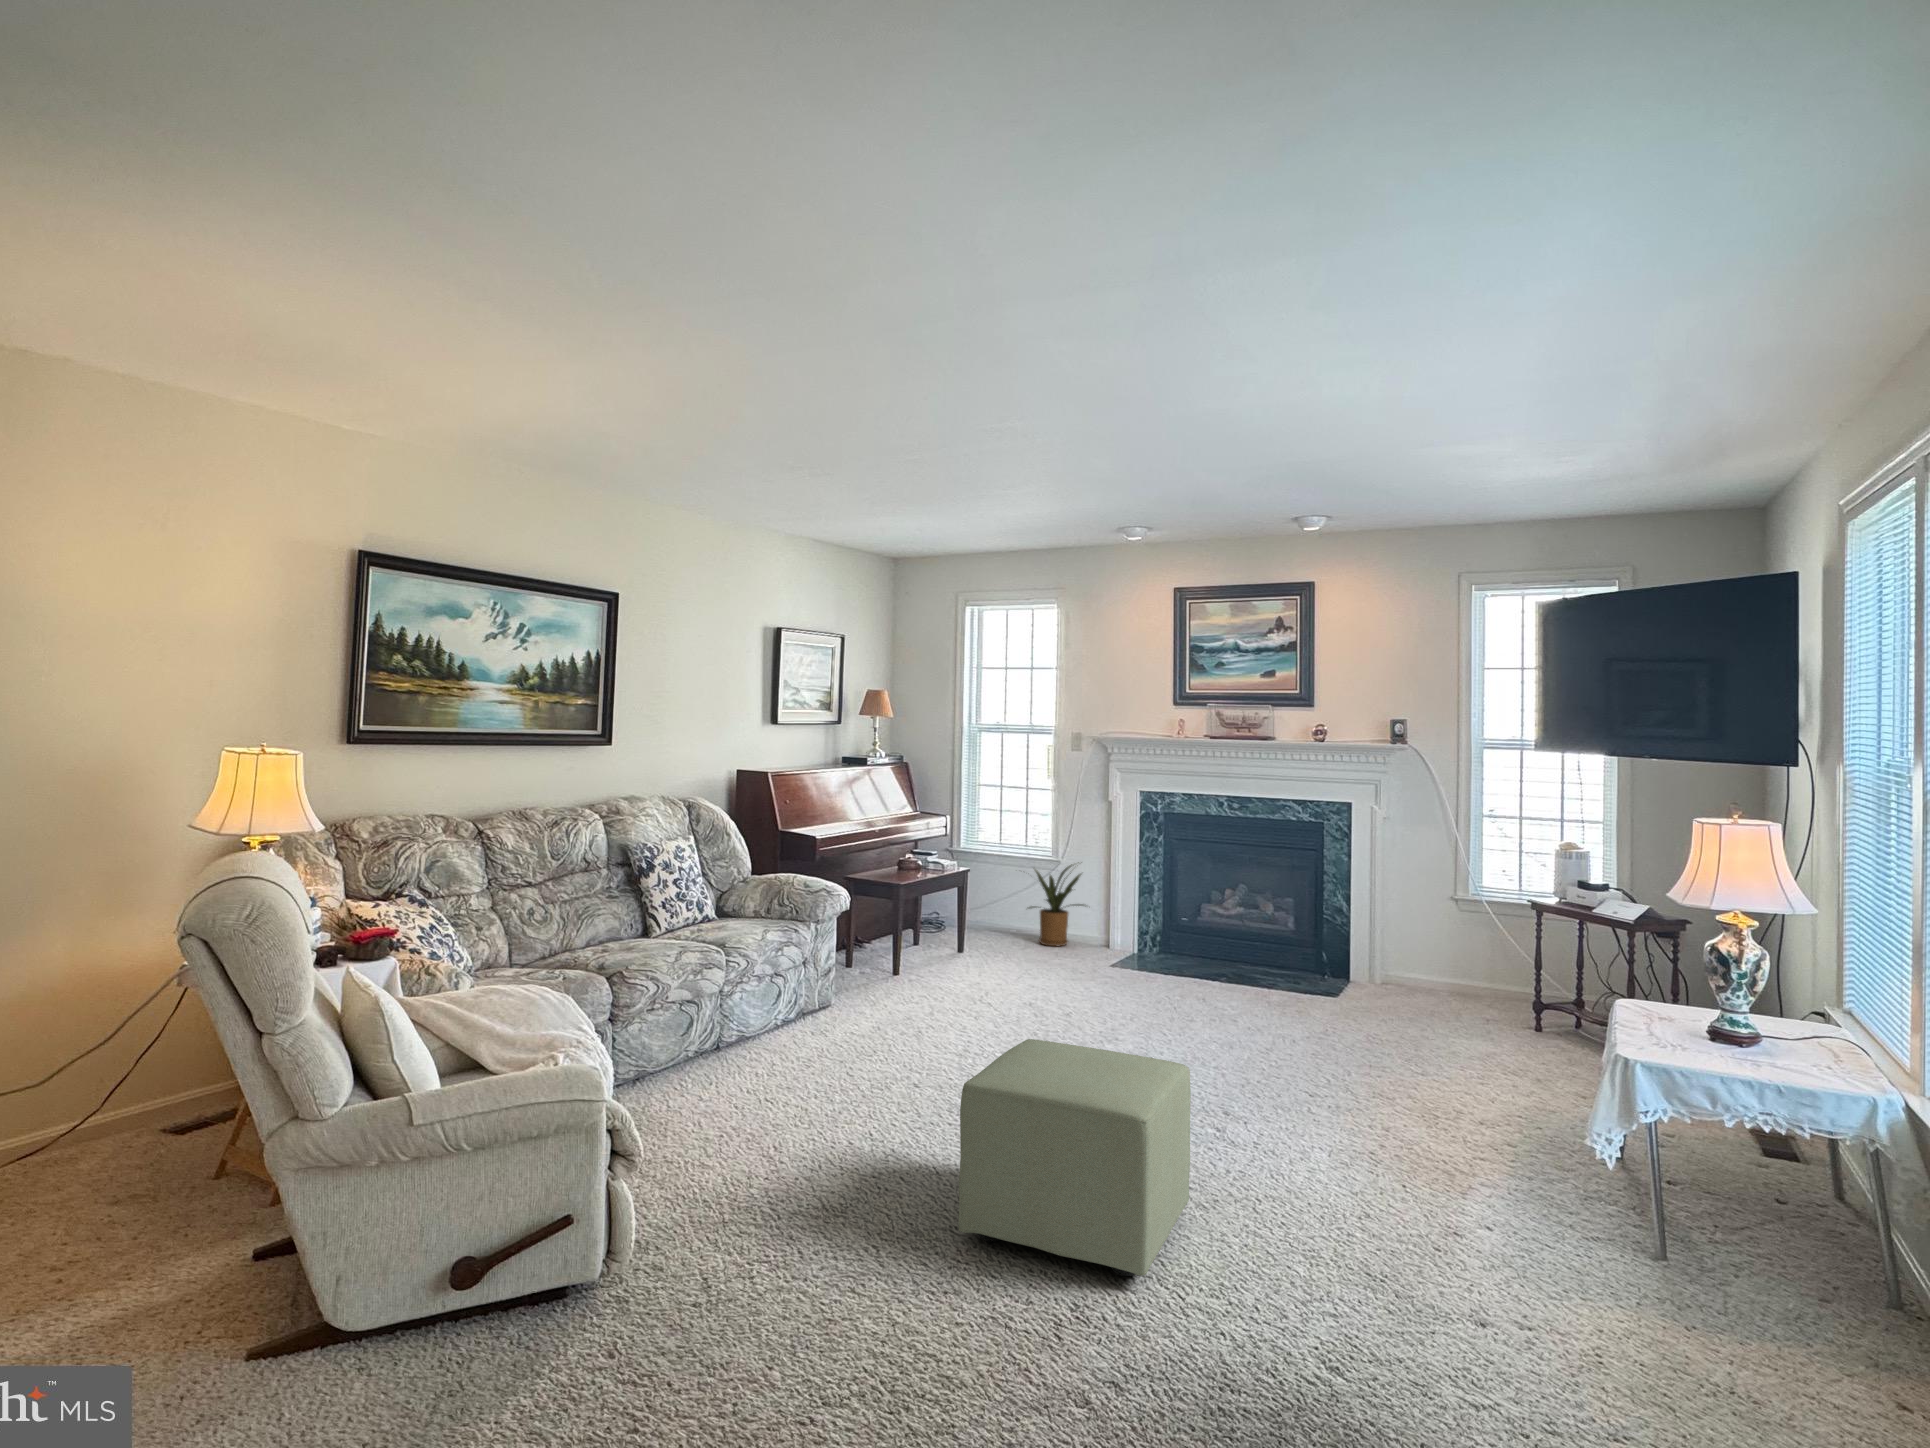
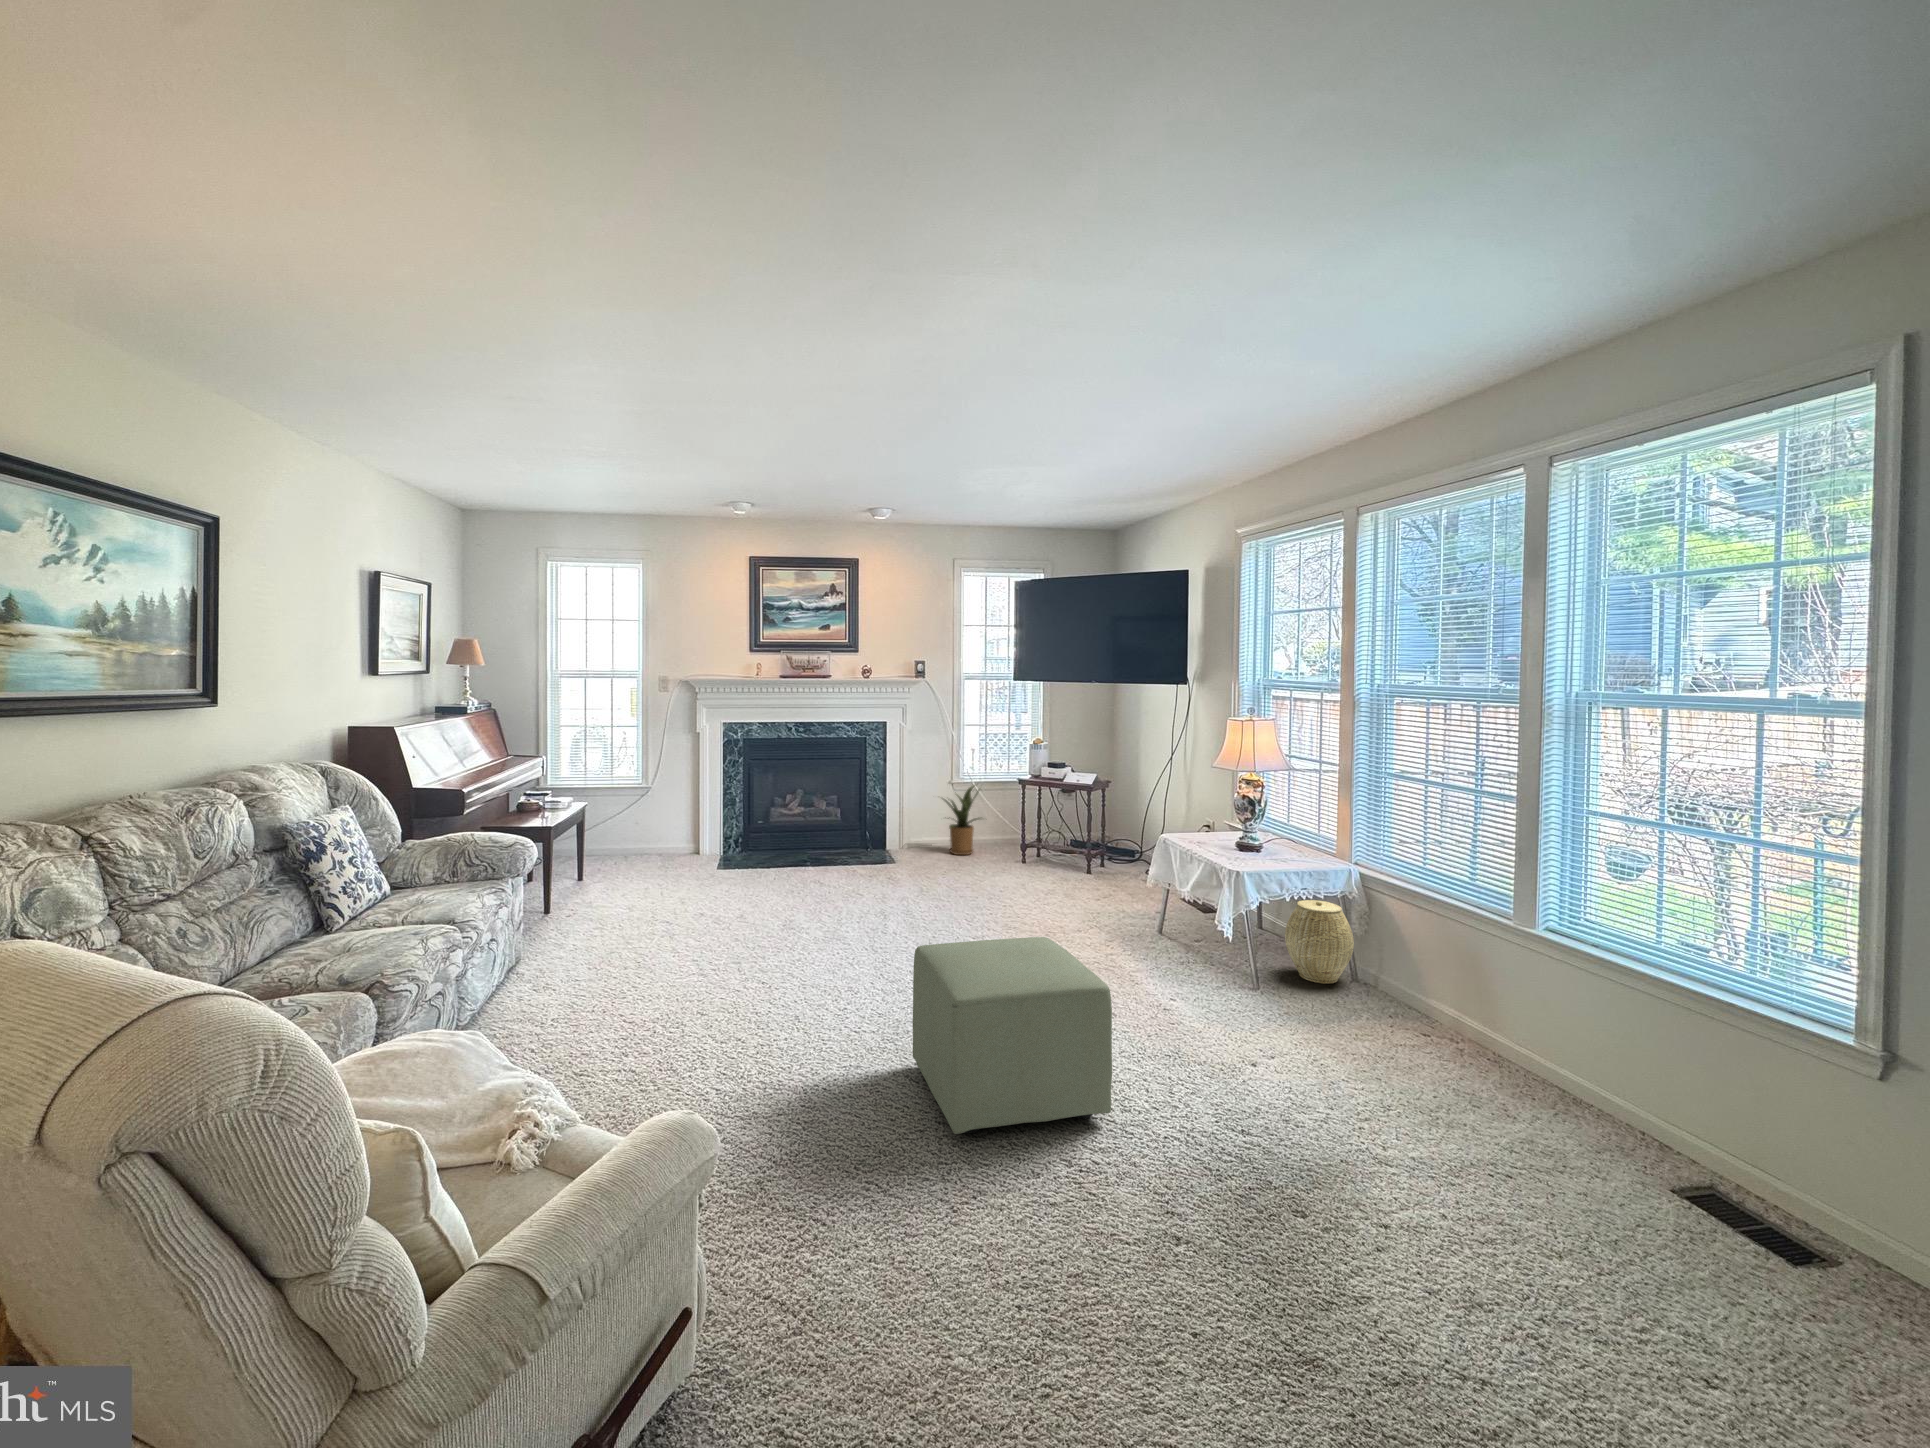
house plant: present [1029,862,1084,946] -> present [943,786,980,855]
woven basket: none [1744,1140,1884,1297] -> present [1285,900,1354,984]

